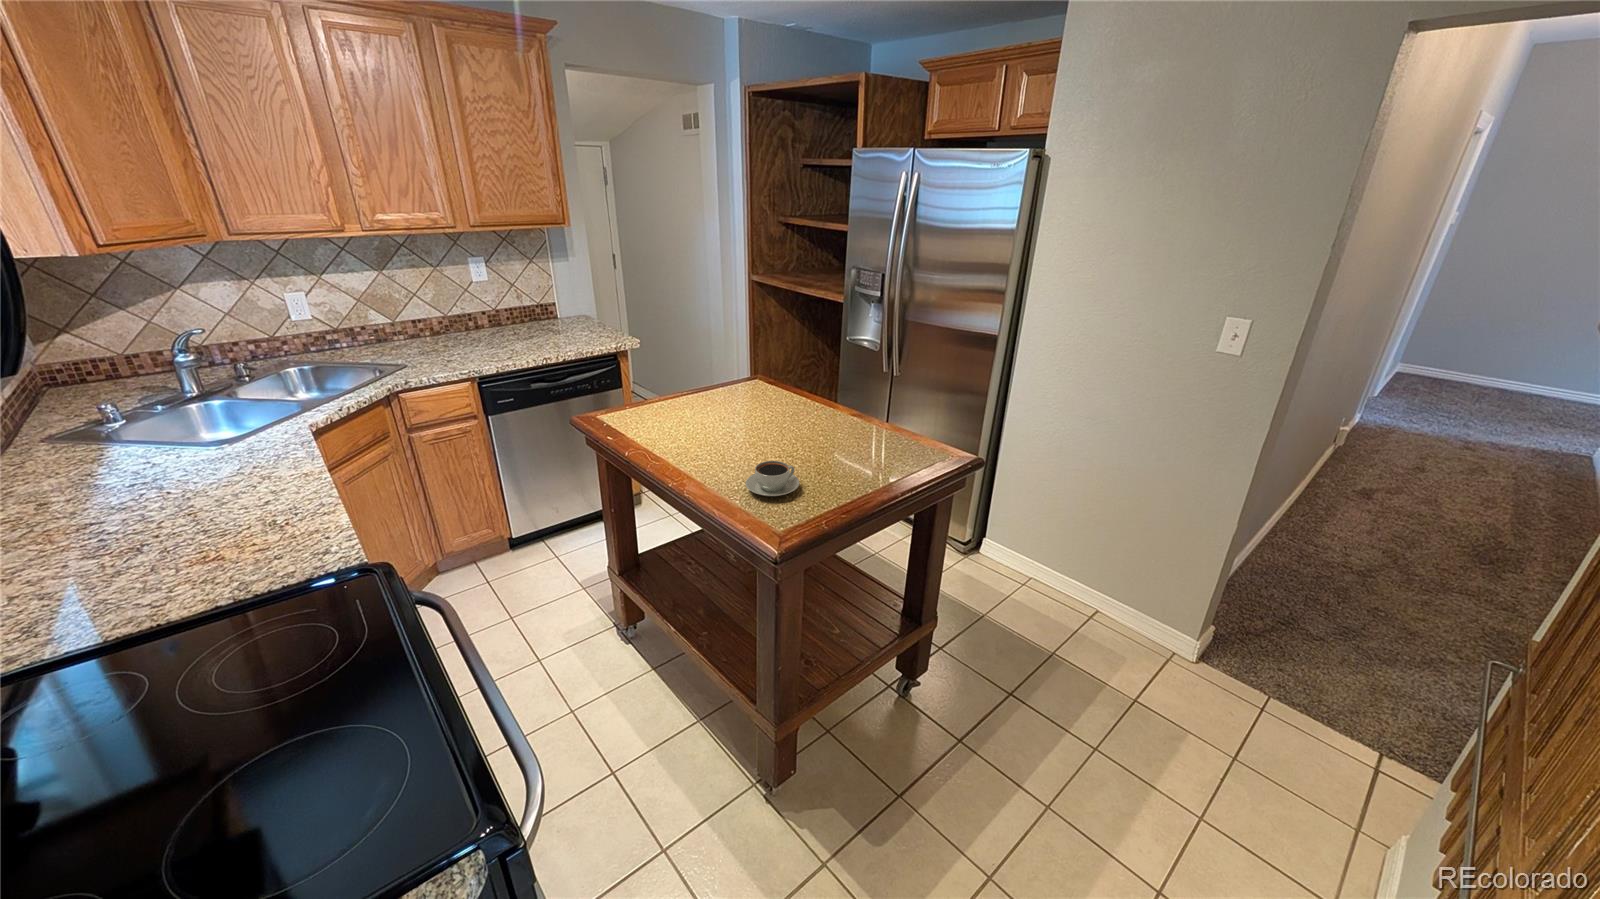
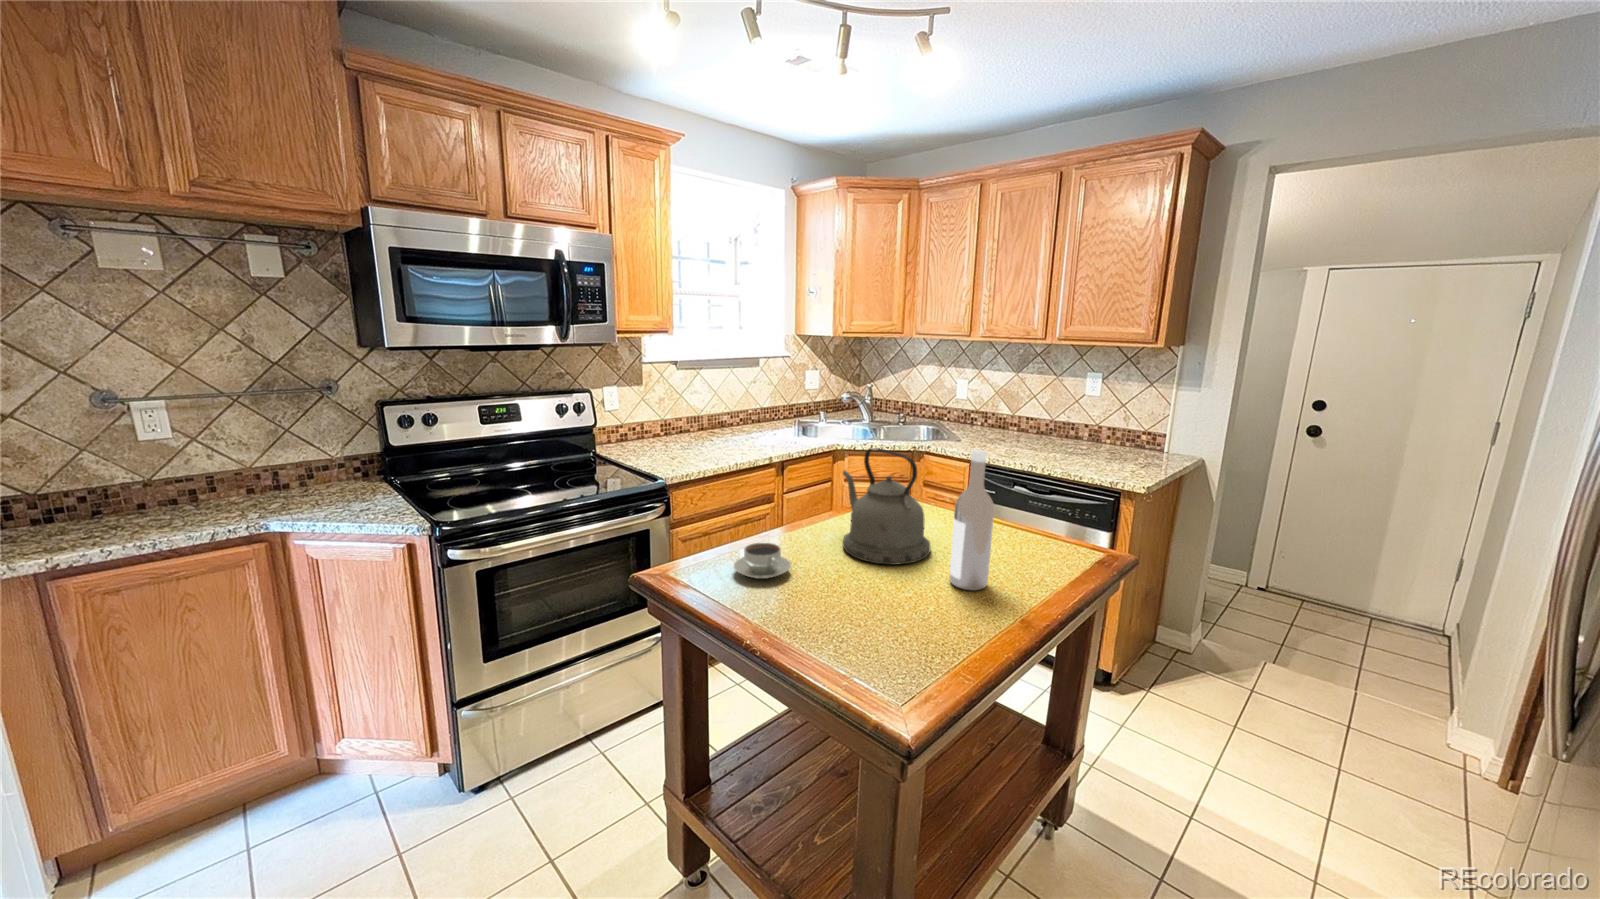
wine bottle: none [790,324,818,425] -> present [950,449,994,590]
kettle: none [666,351,769,452] -> present [843,448,930,565]

